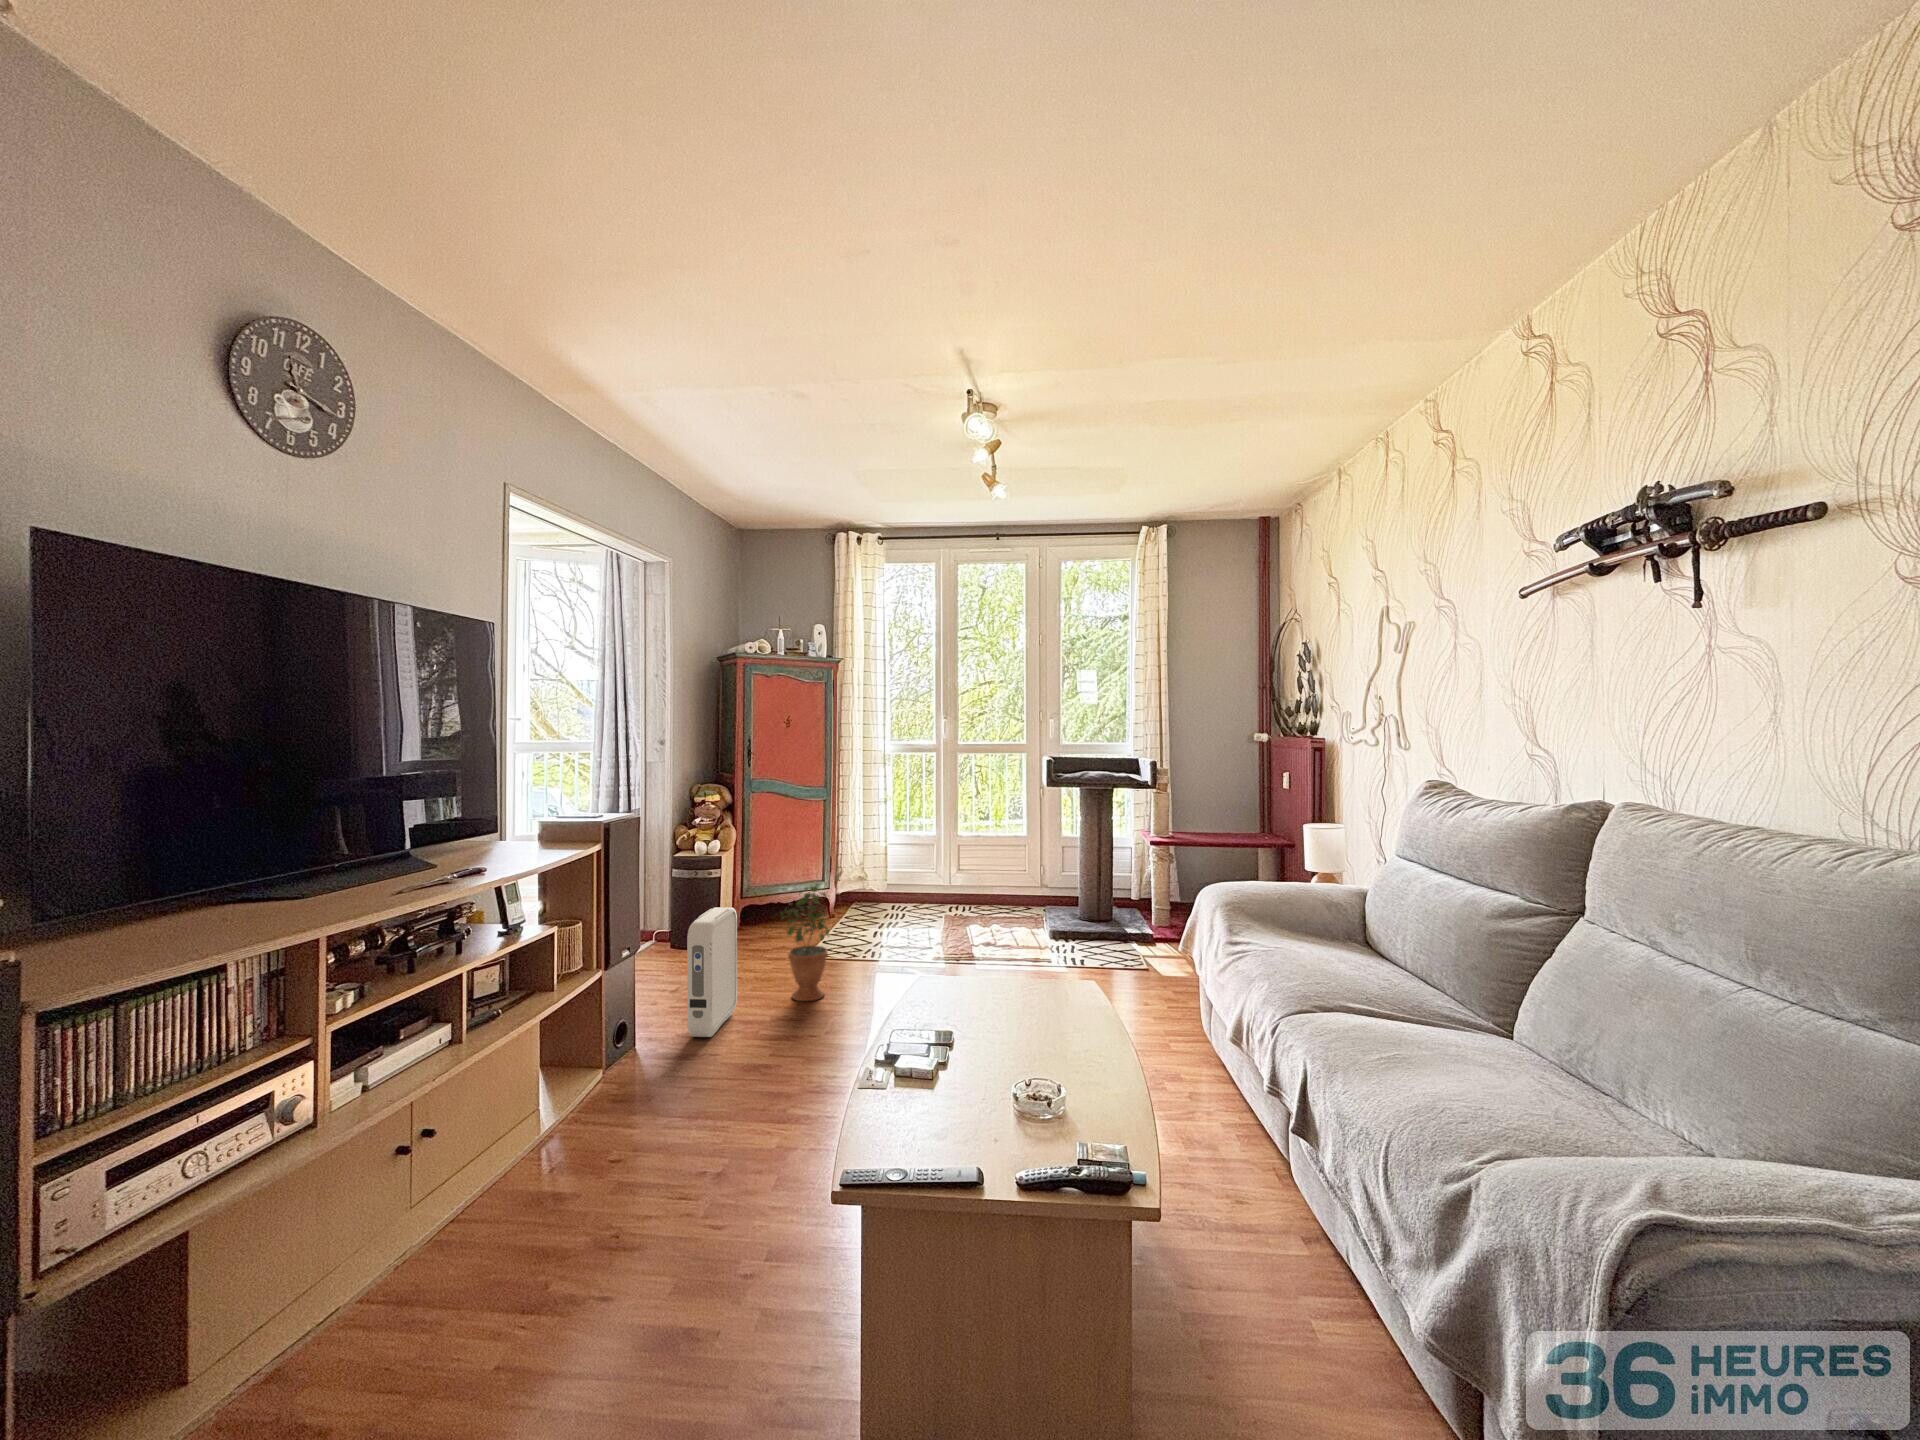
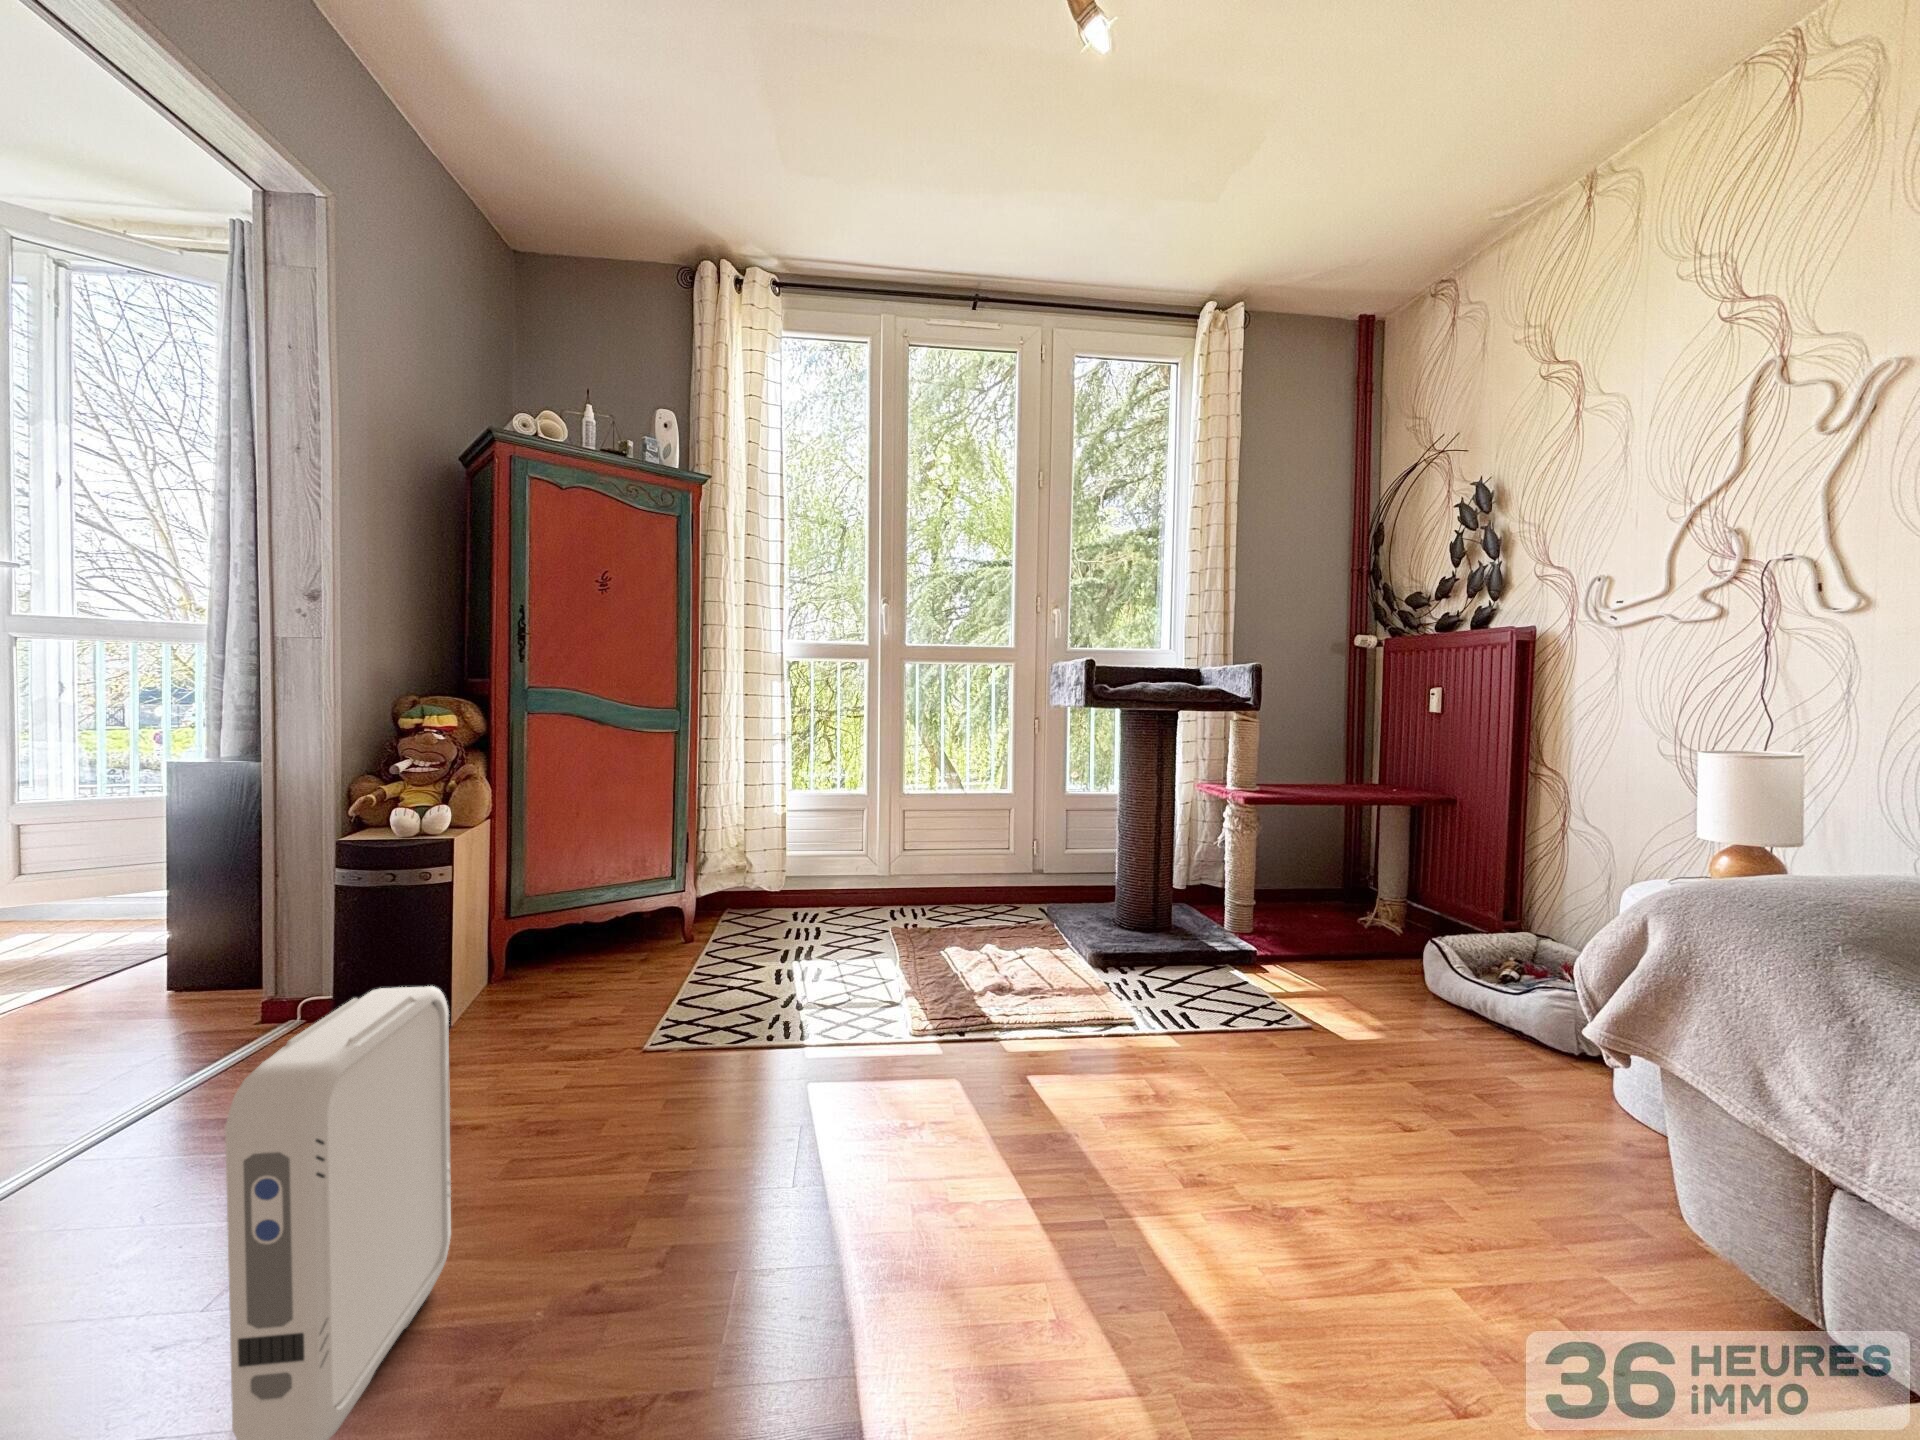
potted plant: present [781,884,829,1001] -> none [579,892,712,1204]

